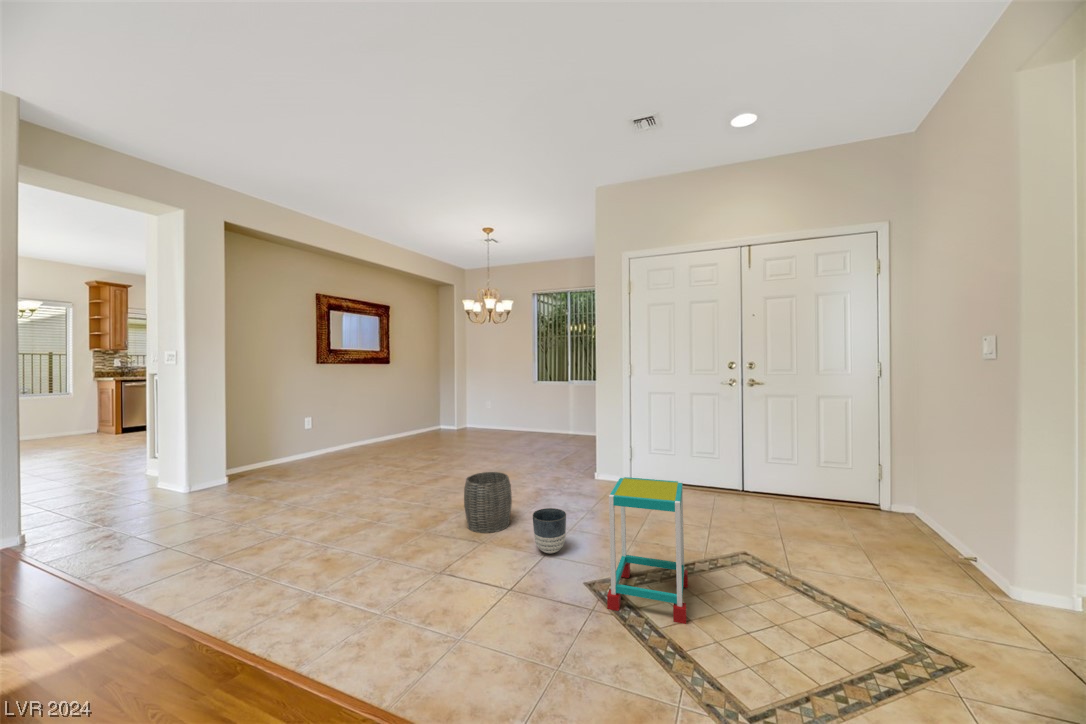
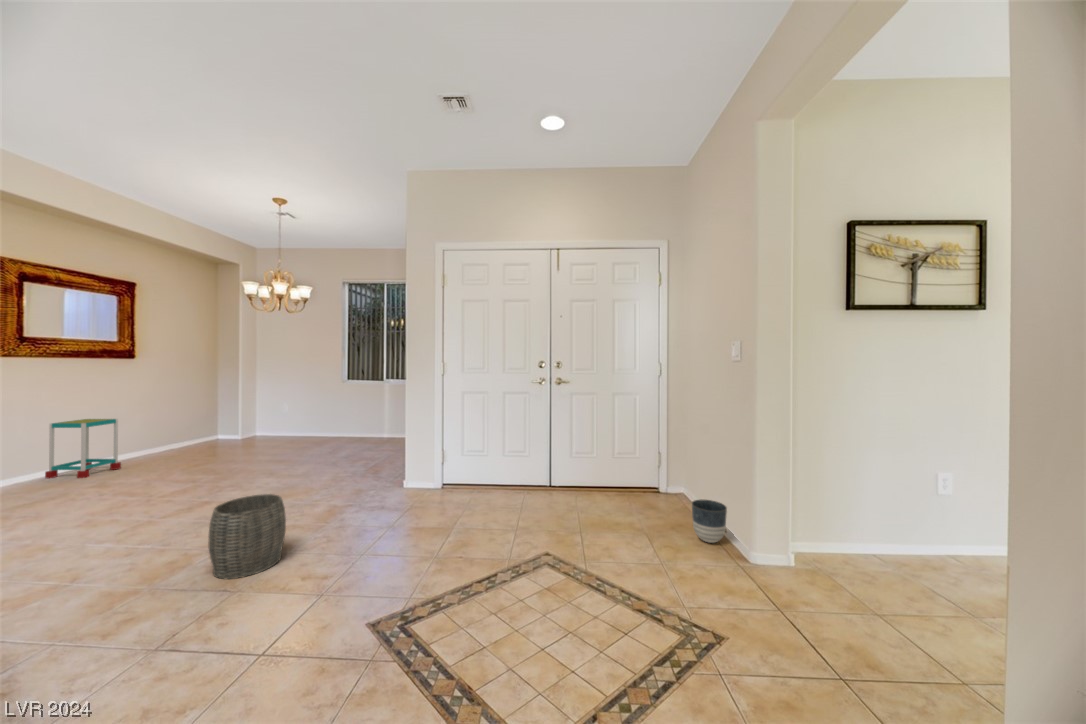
side table: present [607,477,688,624] -> present [45,419,121,478]
planter: present [533,508,566,553] -> present [692,499,727,543]

